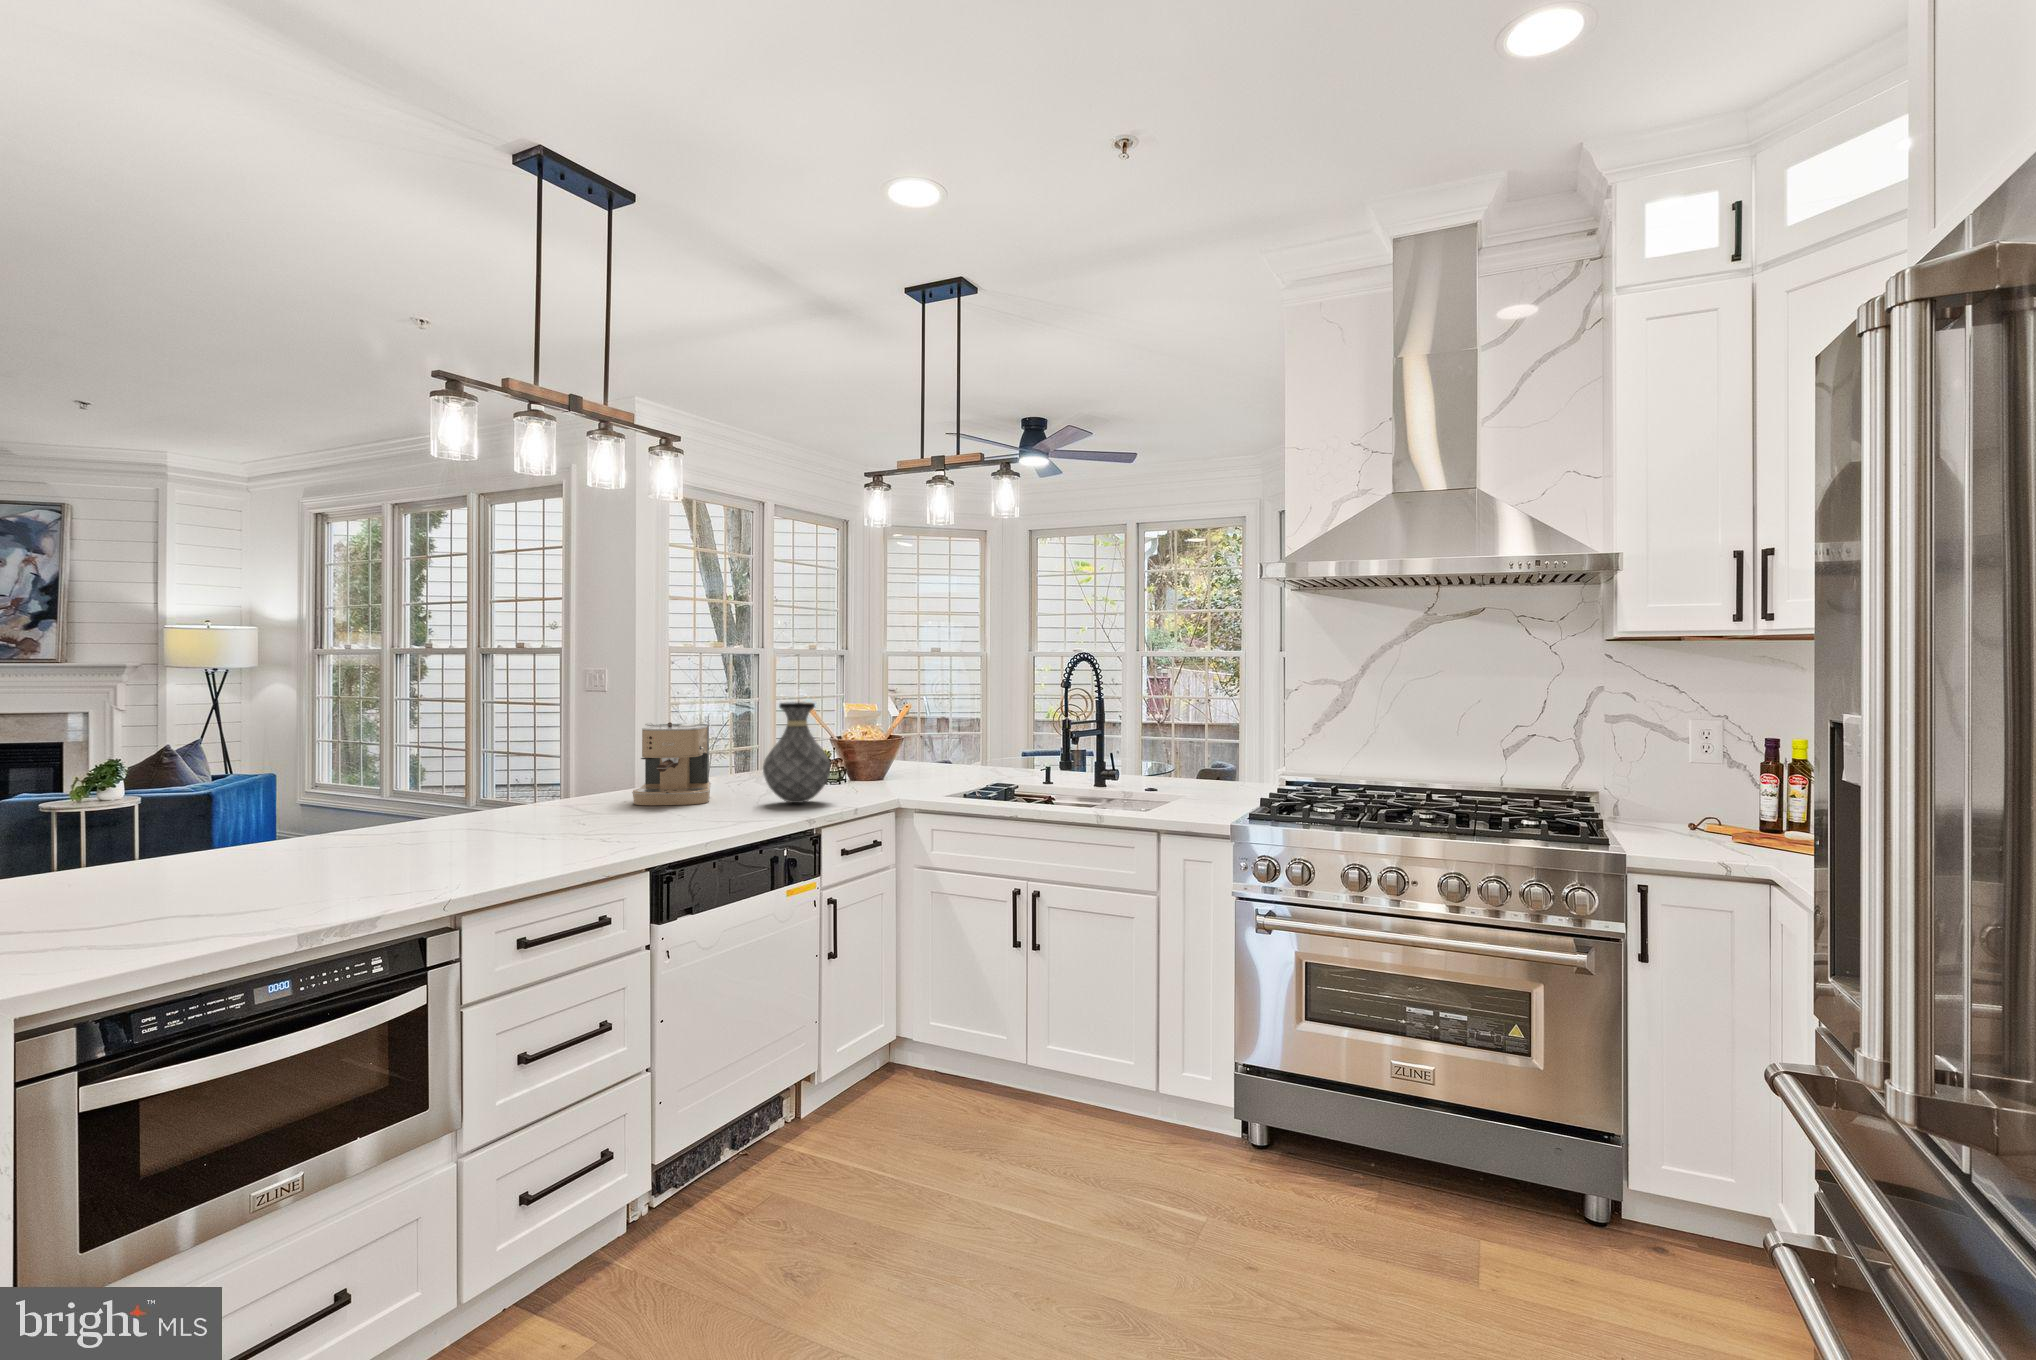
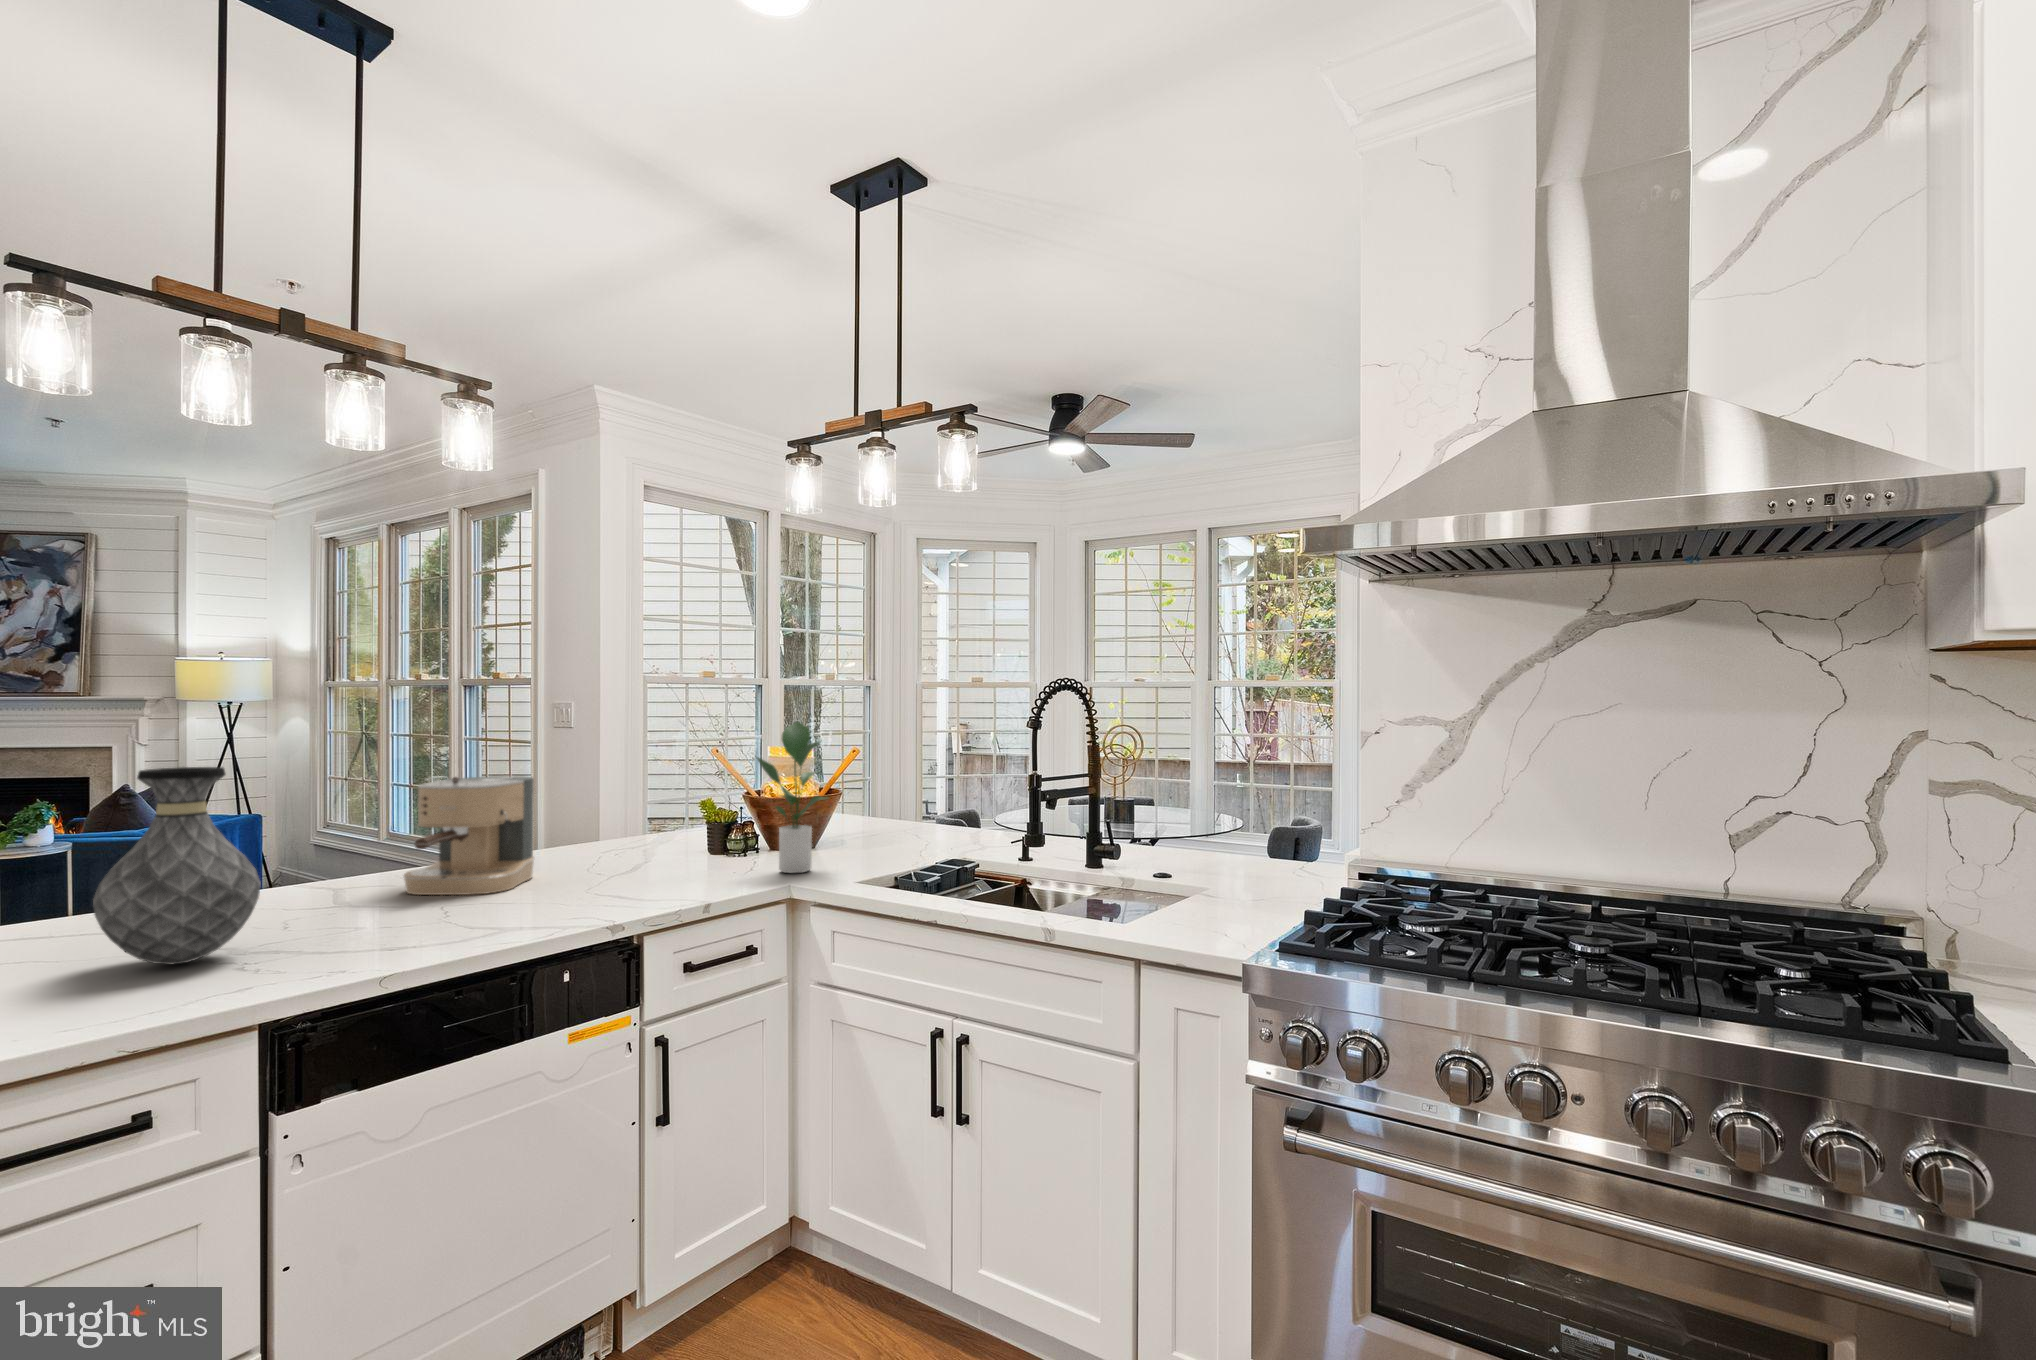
potted plant: none [869,684,920,791] -> present [757,722,825,873]
vase: present [763,702,831,803] -> present [93,767,261,964]

